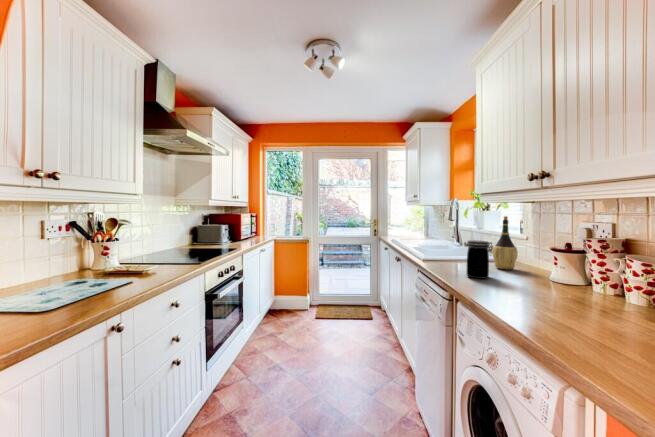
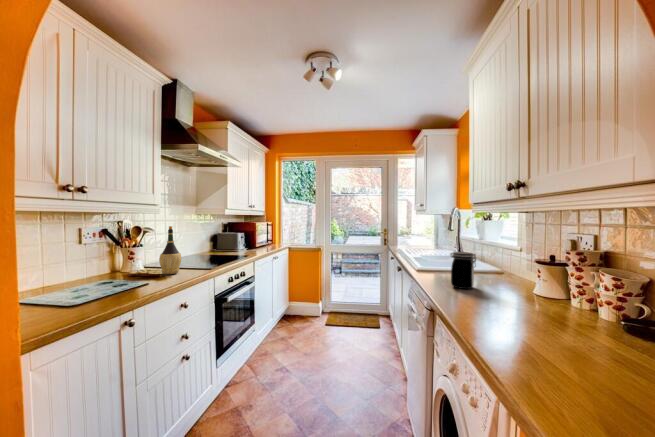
wine bottle: present [493,216,518,269] -> present [159,226,181,274]

